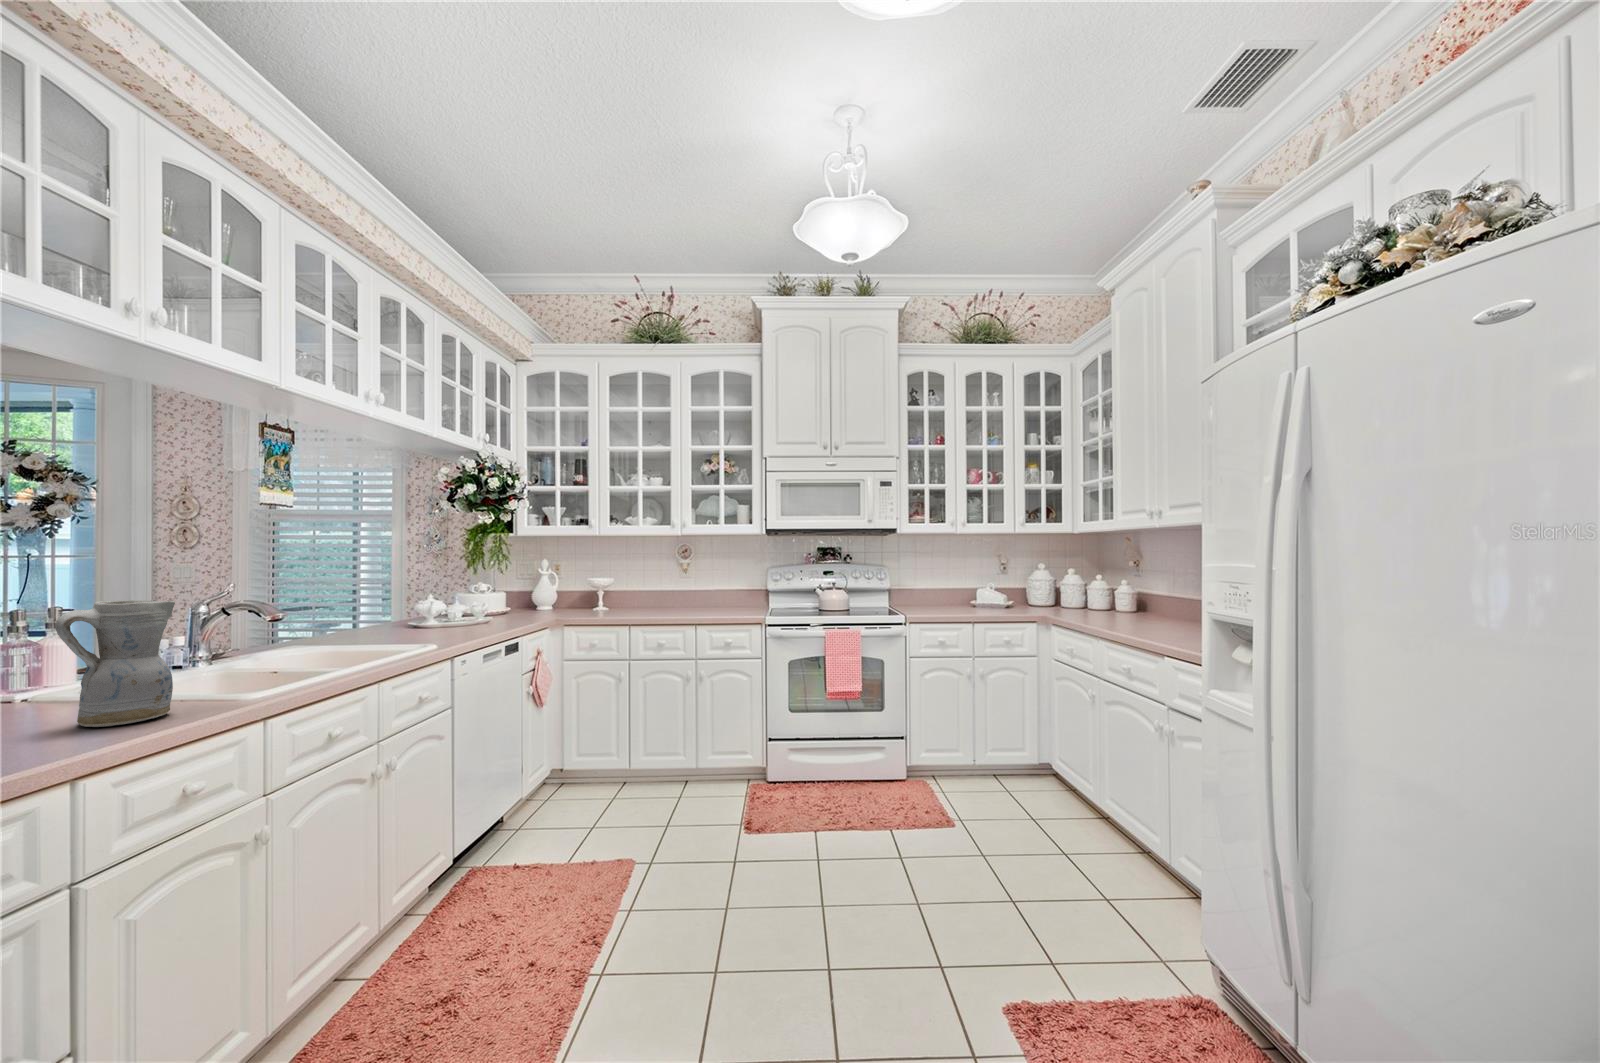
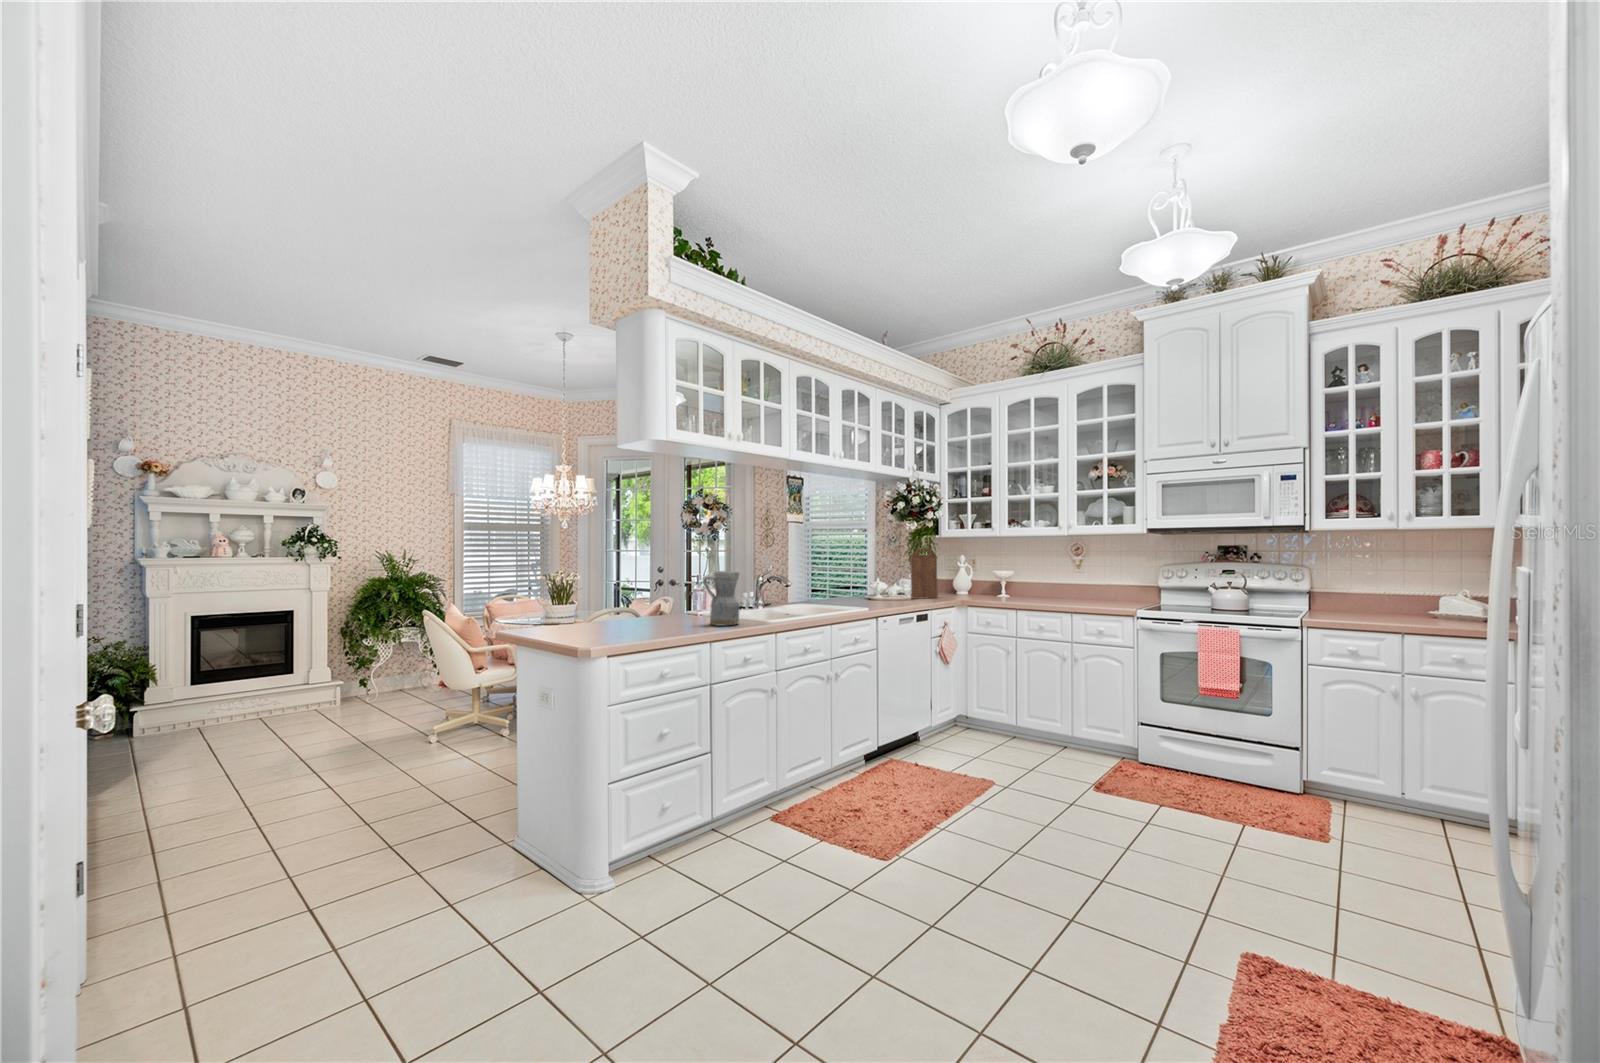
cutting board: none [484,551,522,623] -> present [910,548,938,599]

